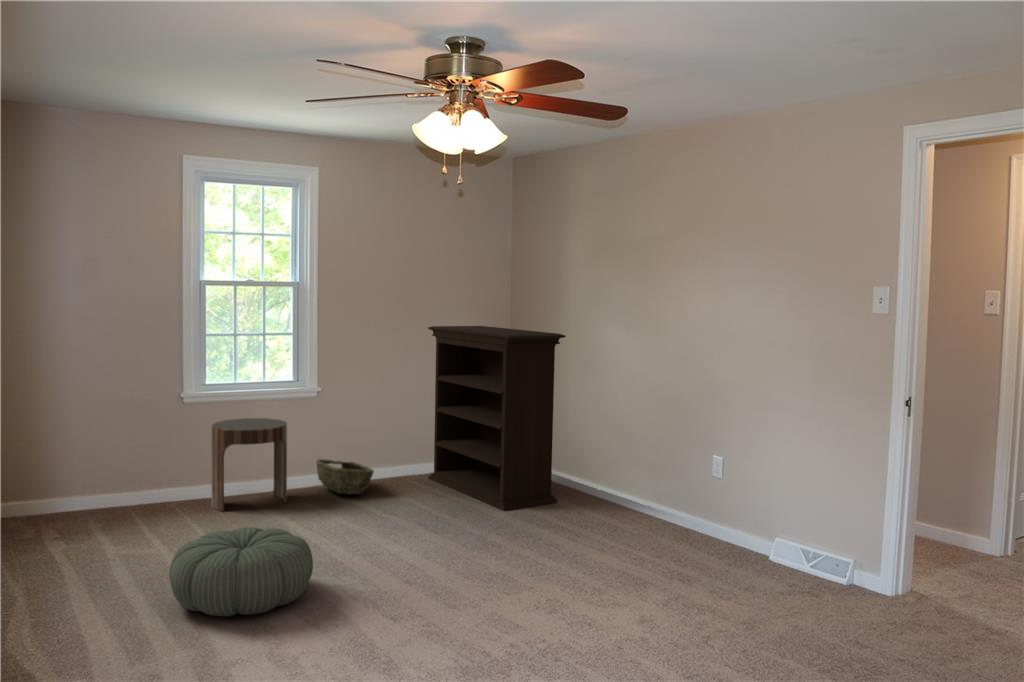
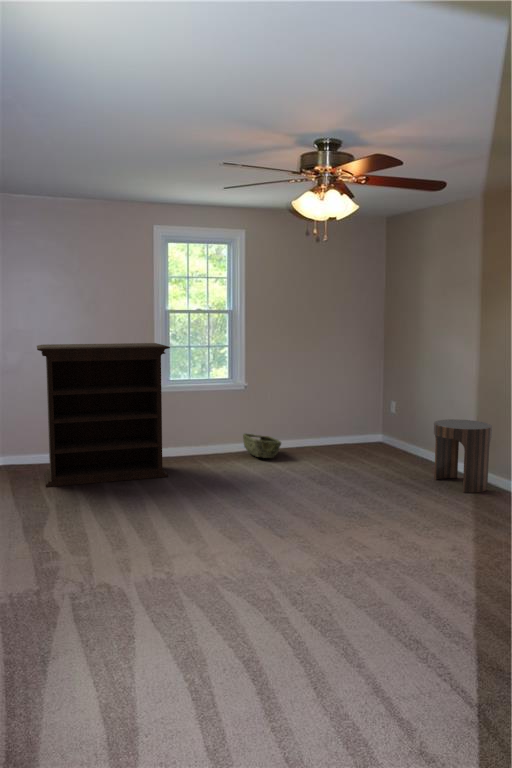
bookshelf: present [428,326,566,511] -> present [37,343,170,487]
side table: present [211,418,287,511] -> present [433,419,492,493]
pouf: present [169,527,313,617] -> none [144,473,232,527]

